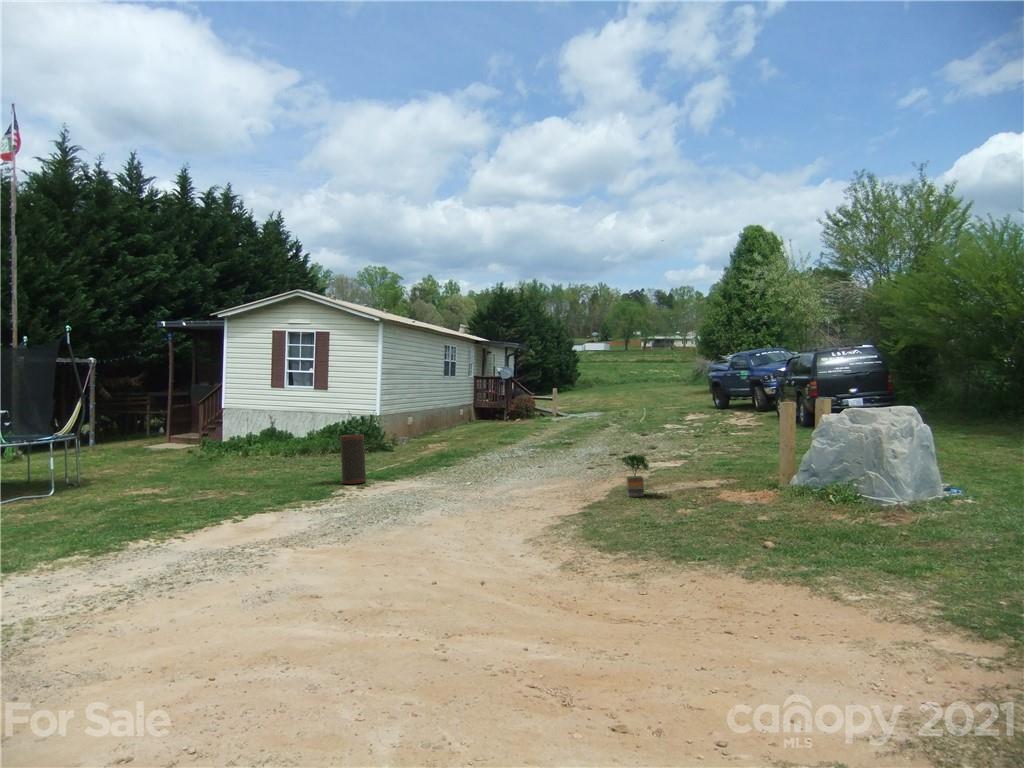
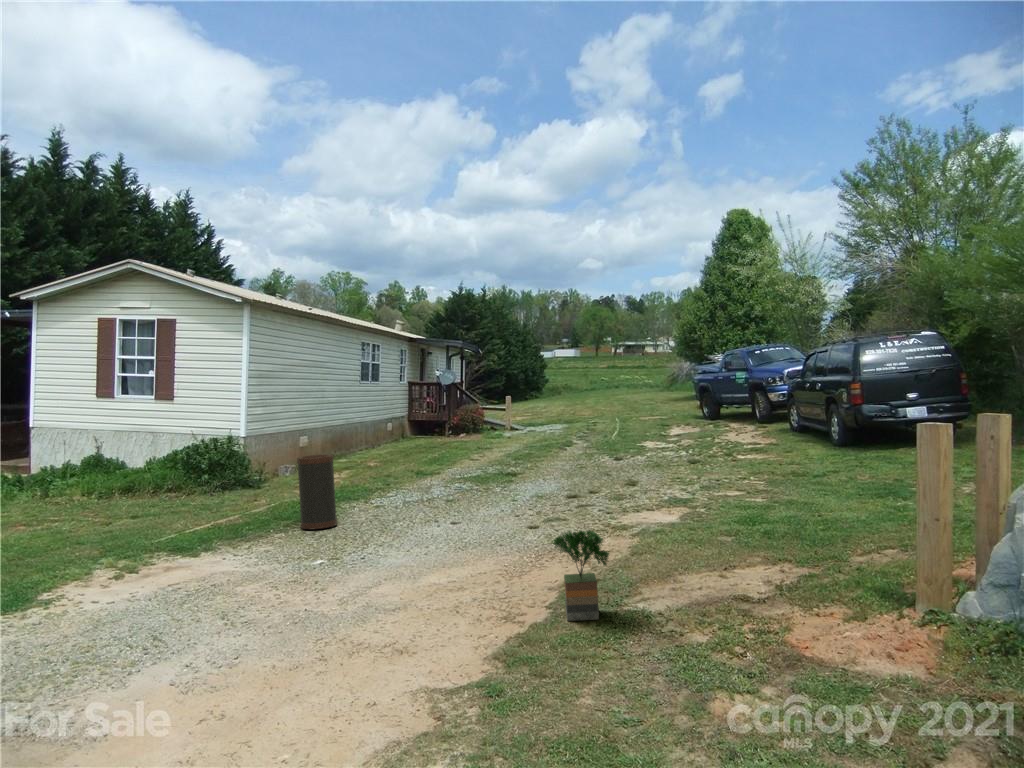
trash can: present [340,434,366,484] -> present [297,454,337,530]

